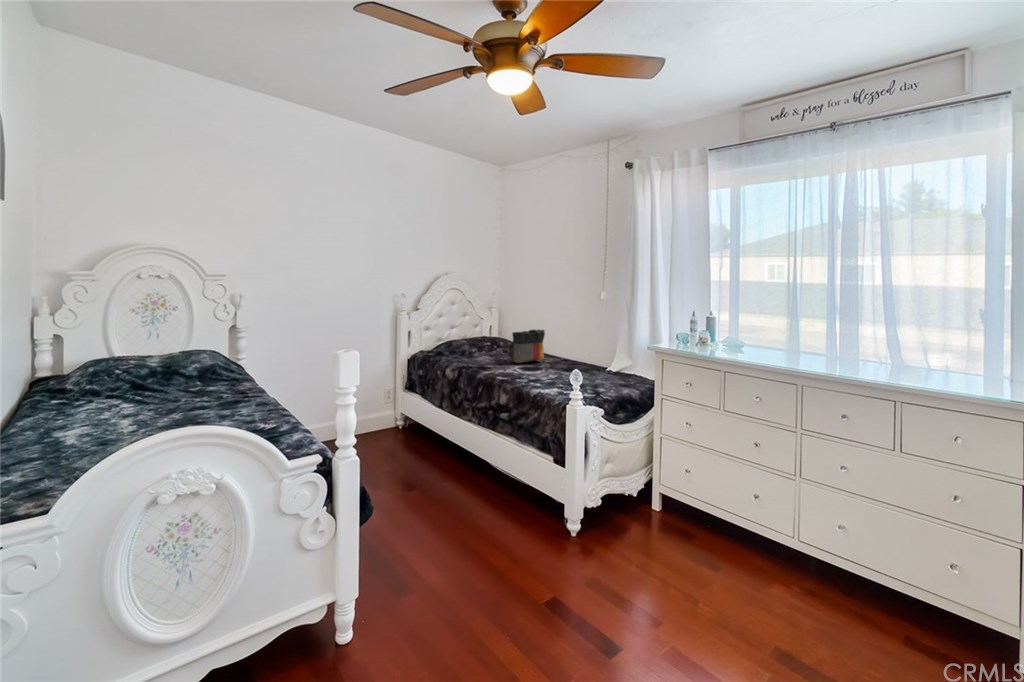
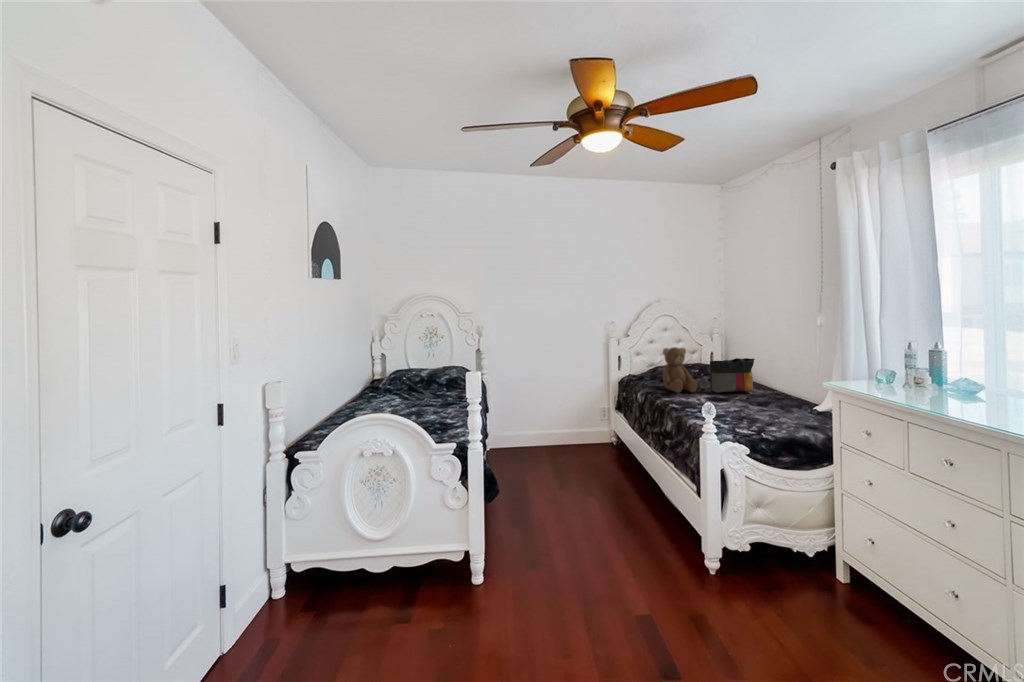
teddy bear: none [471,318,505,366] -> present [663,347,697,393]

